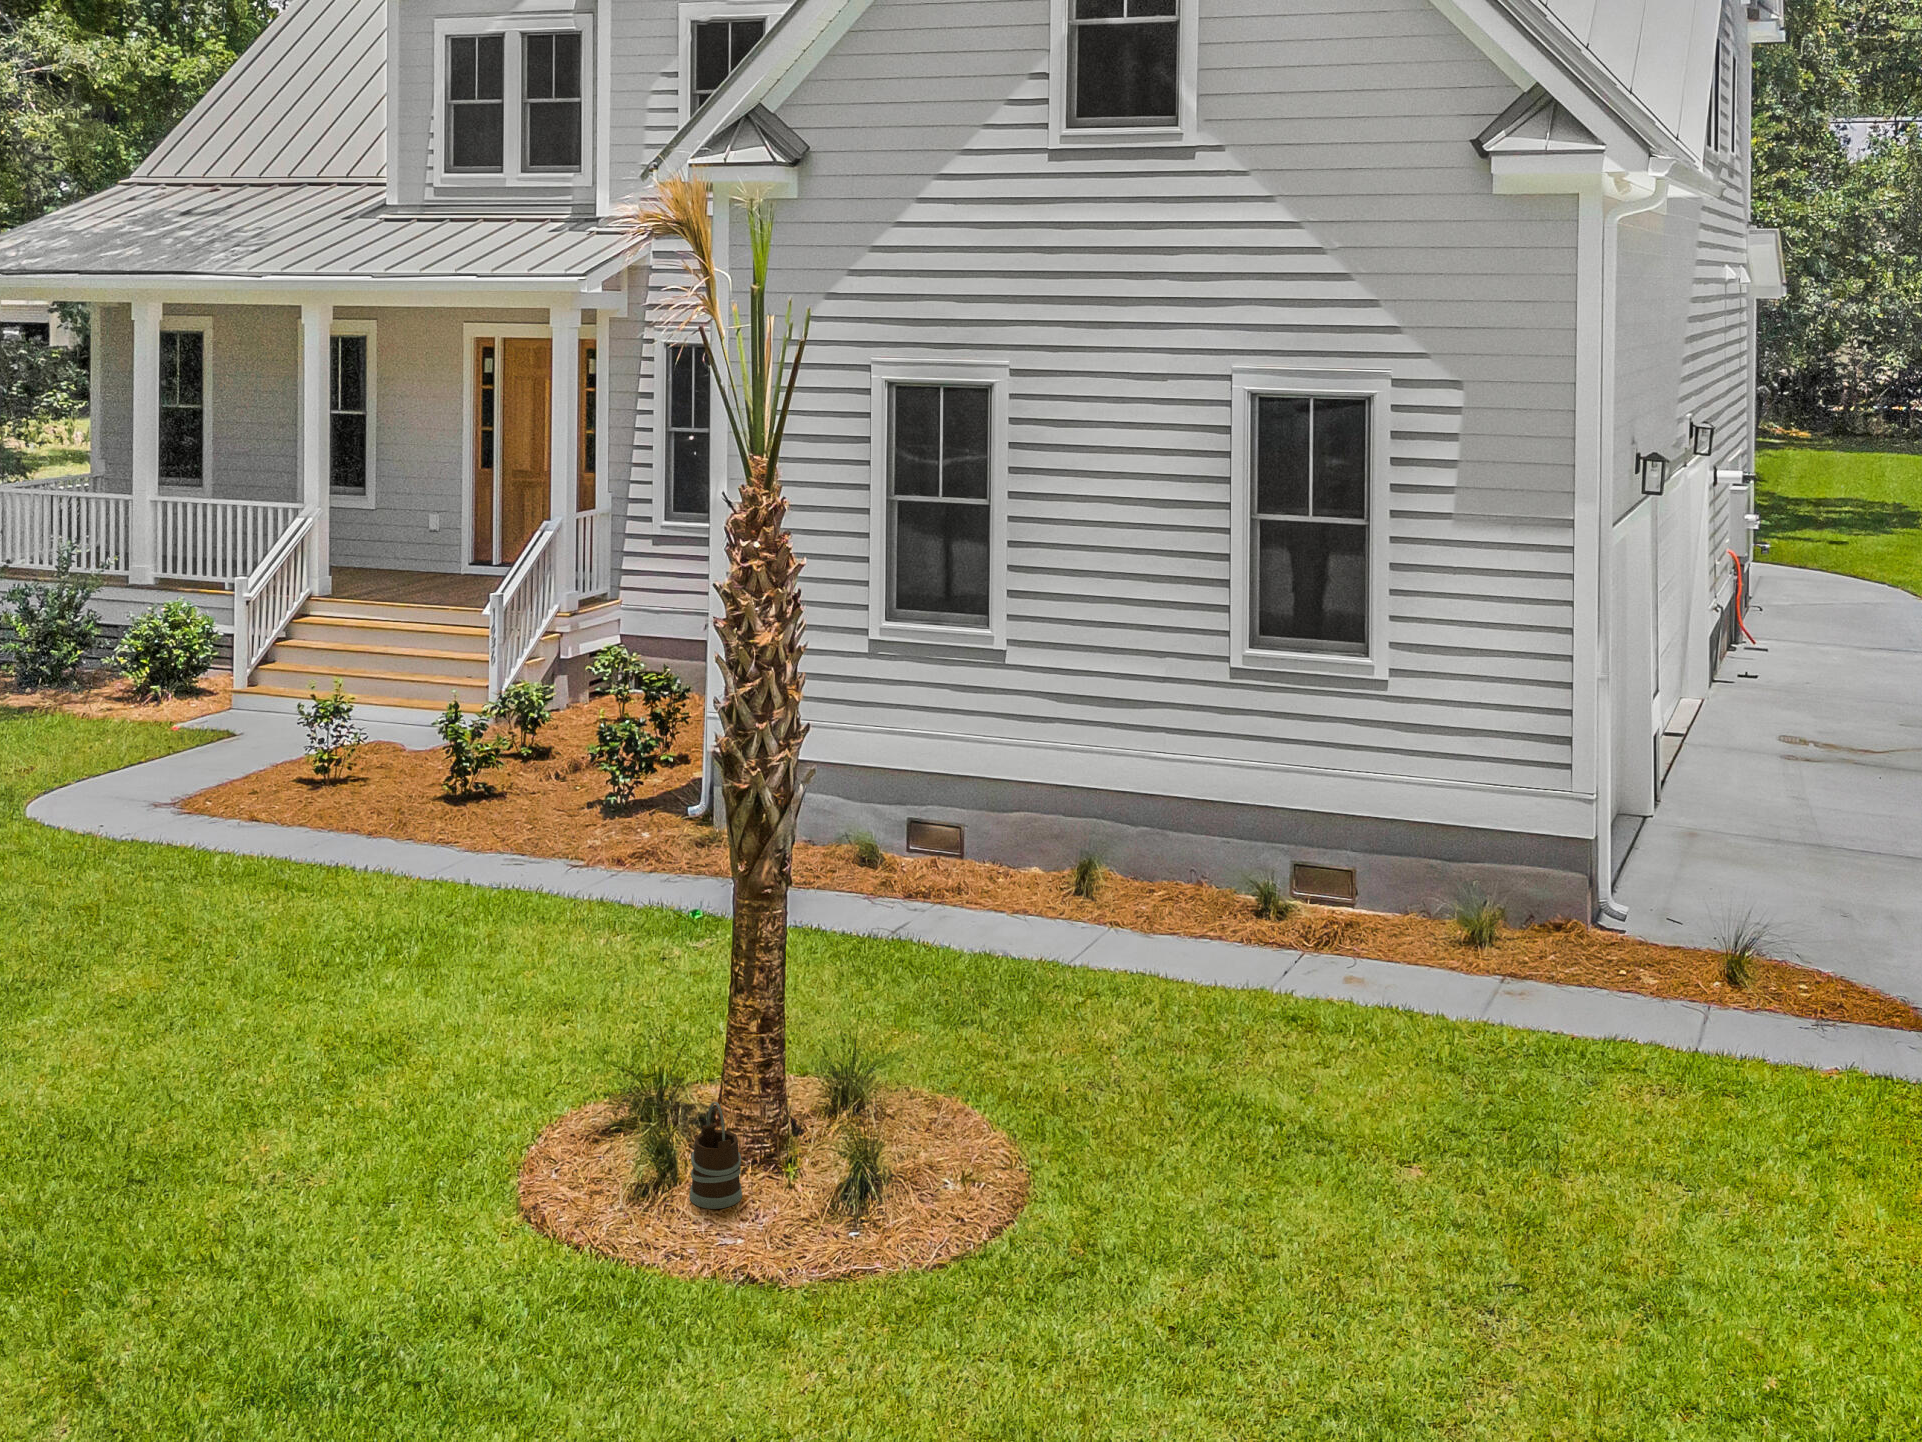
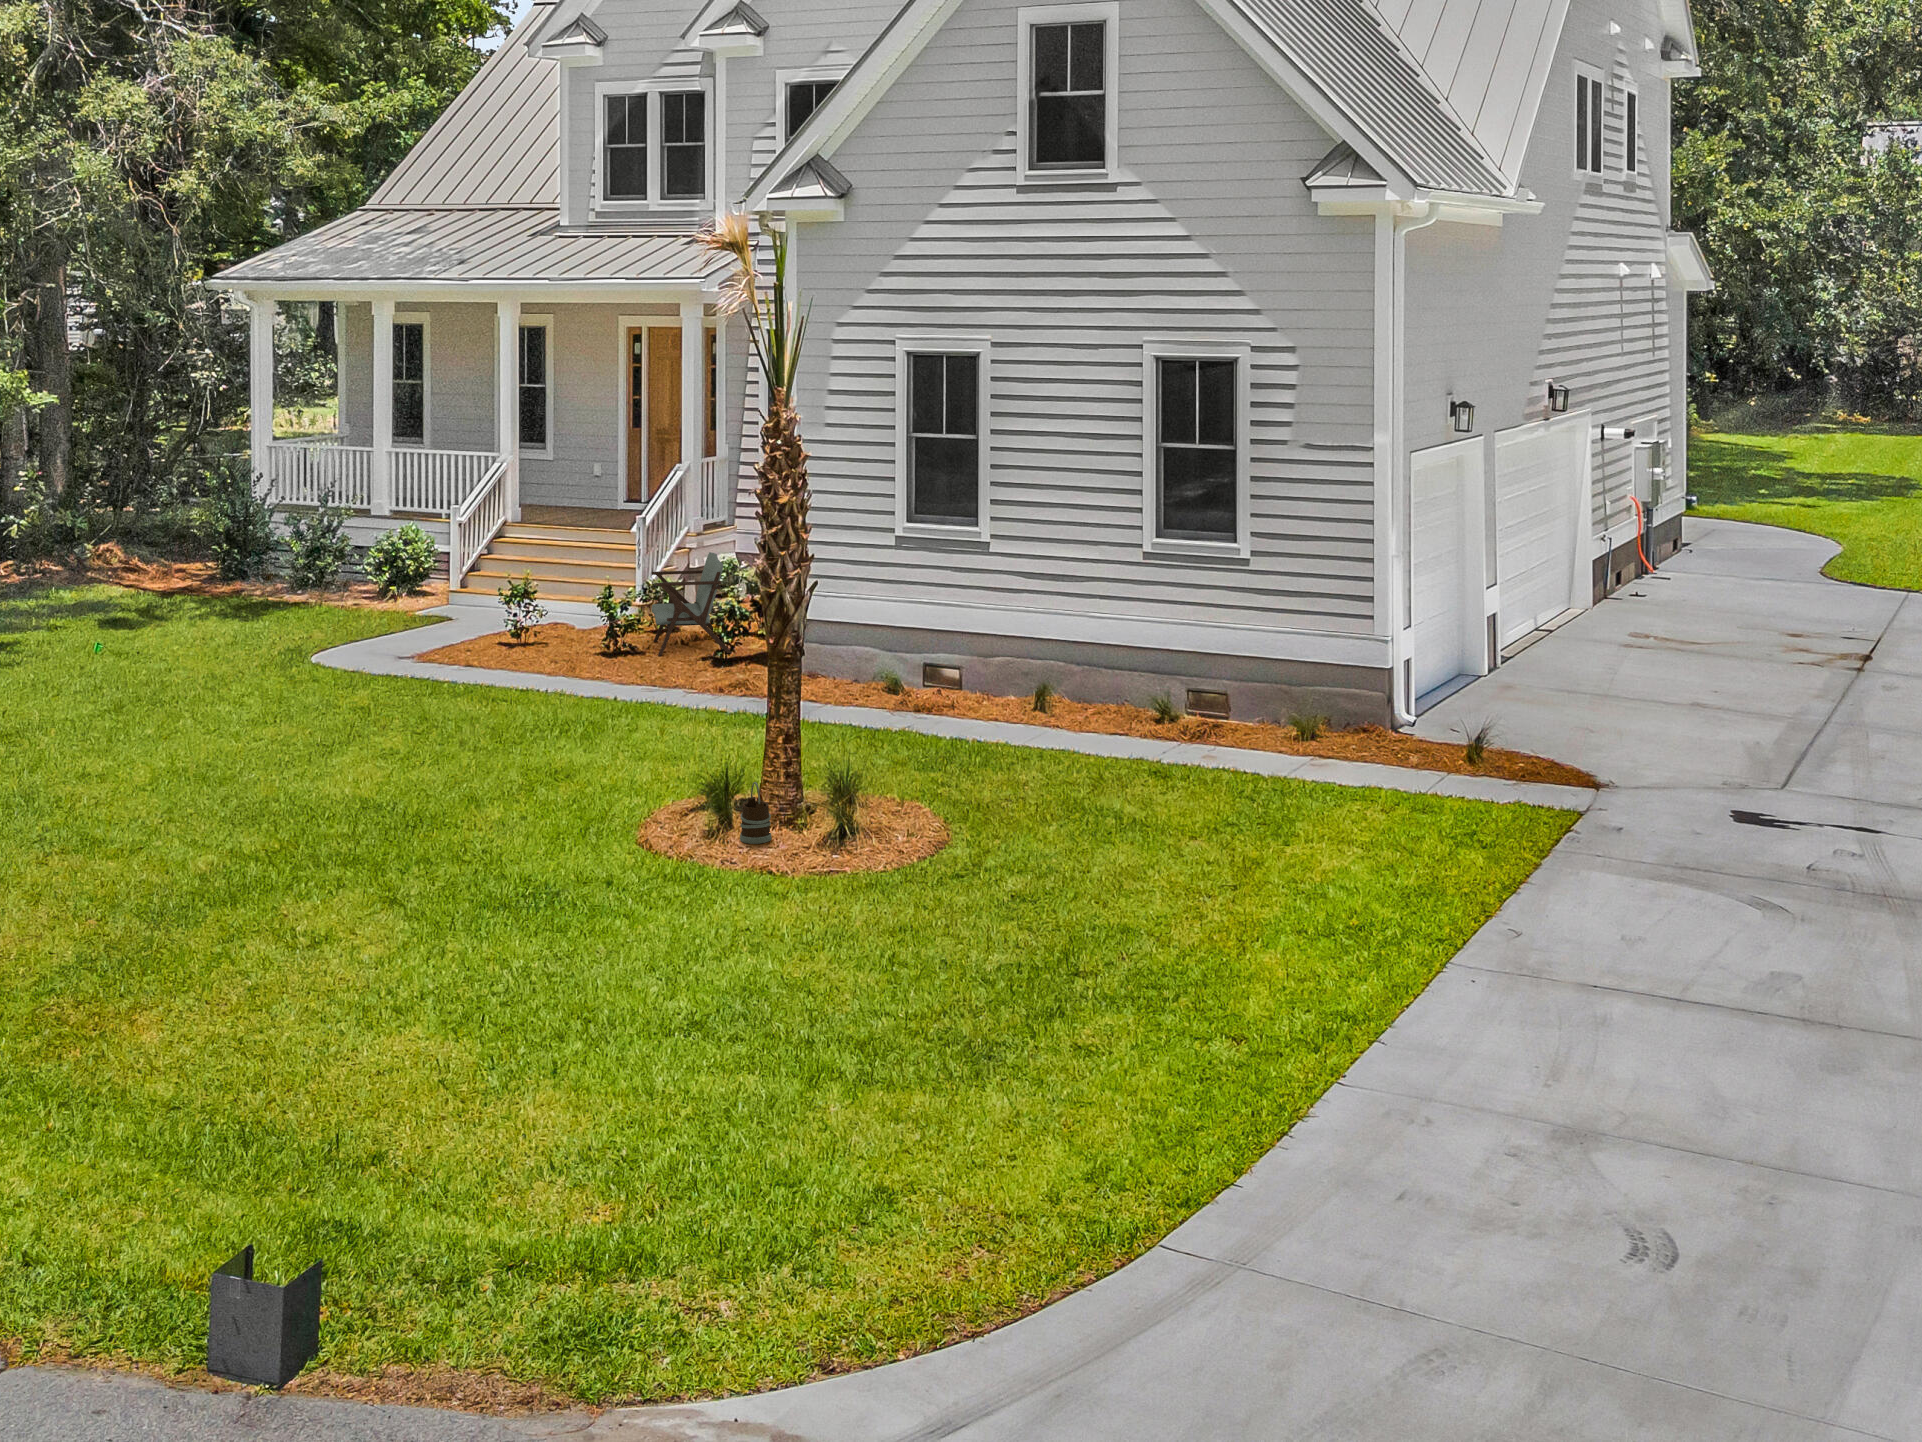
lounge chair: none [515,652,628,803] -> present [652,552,731,656]

